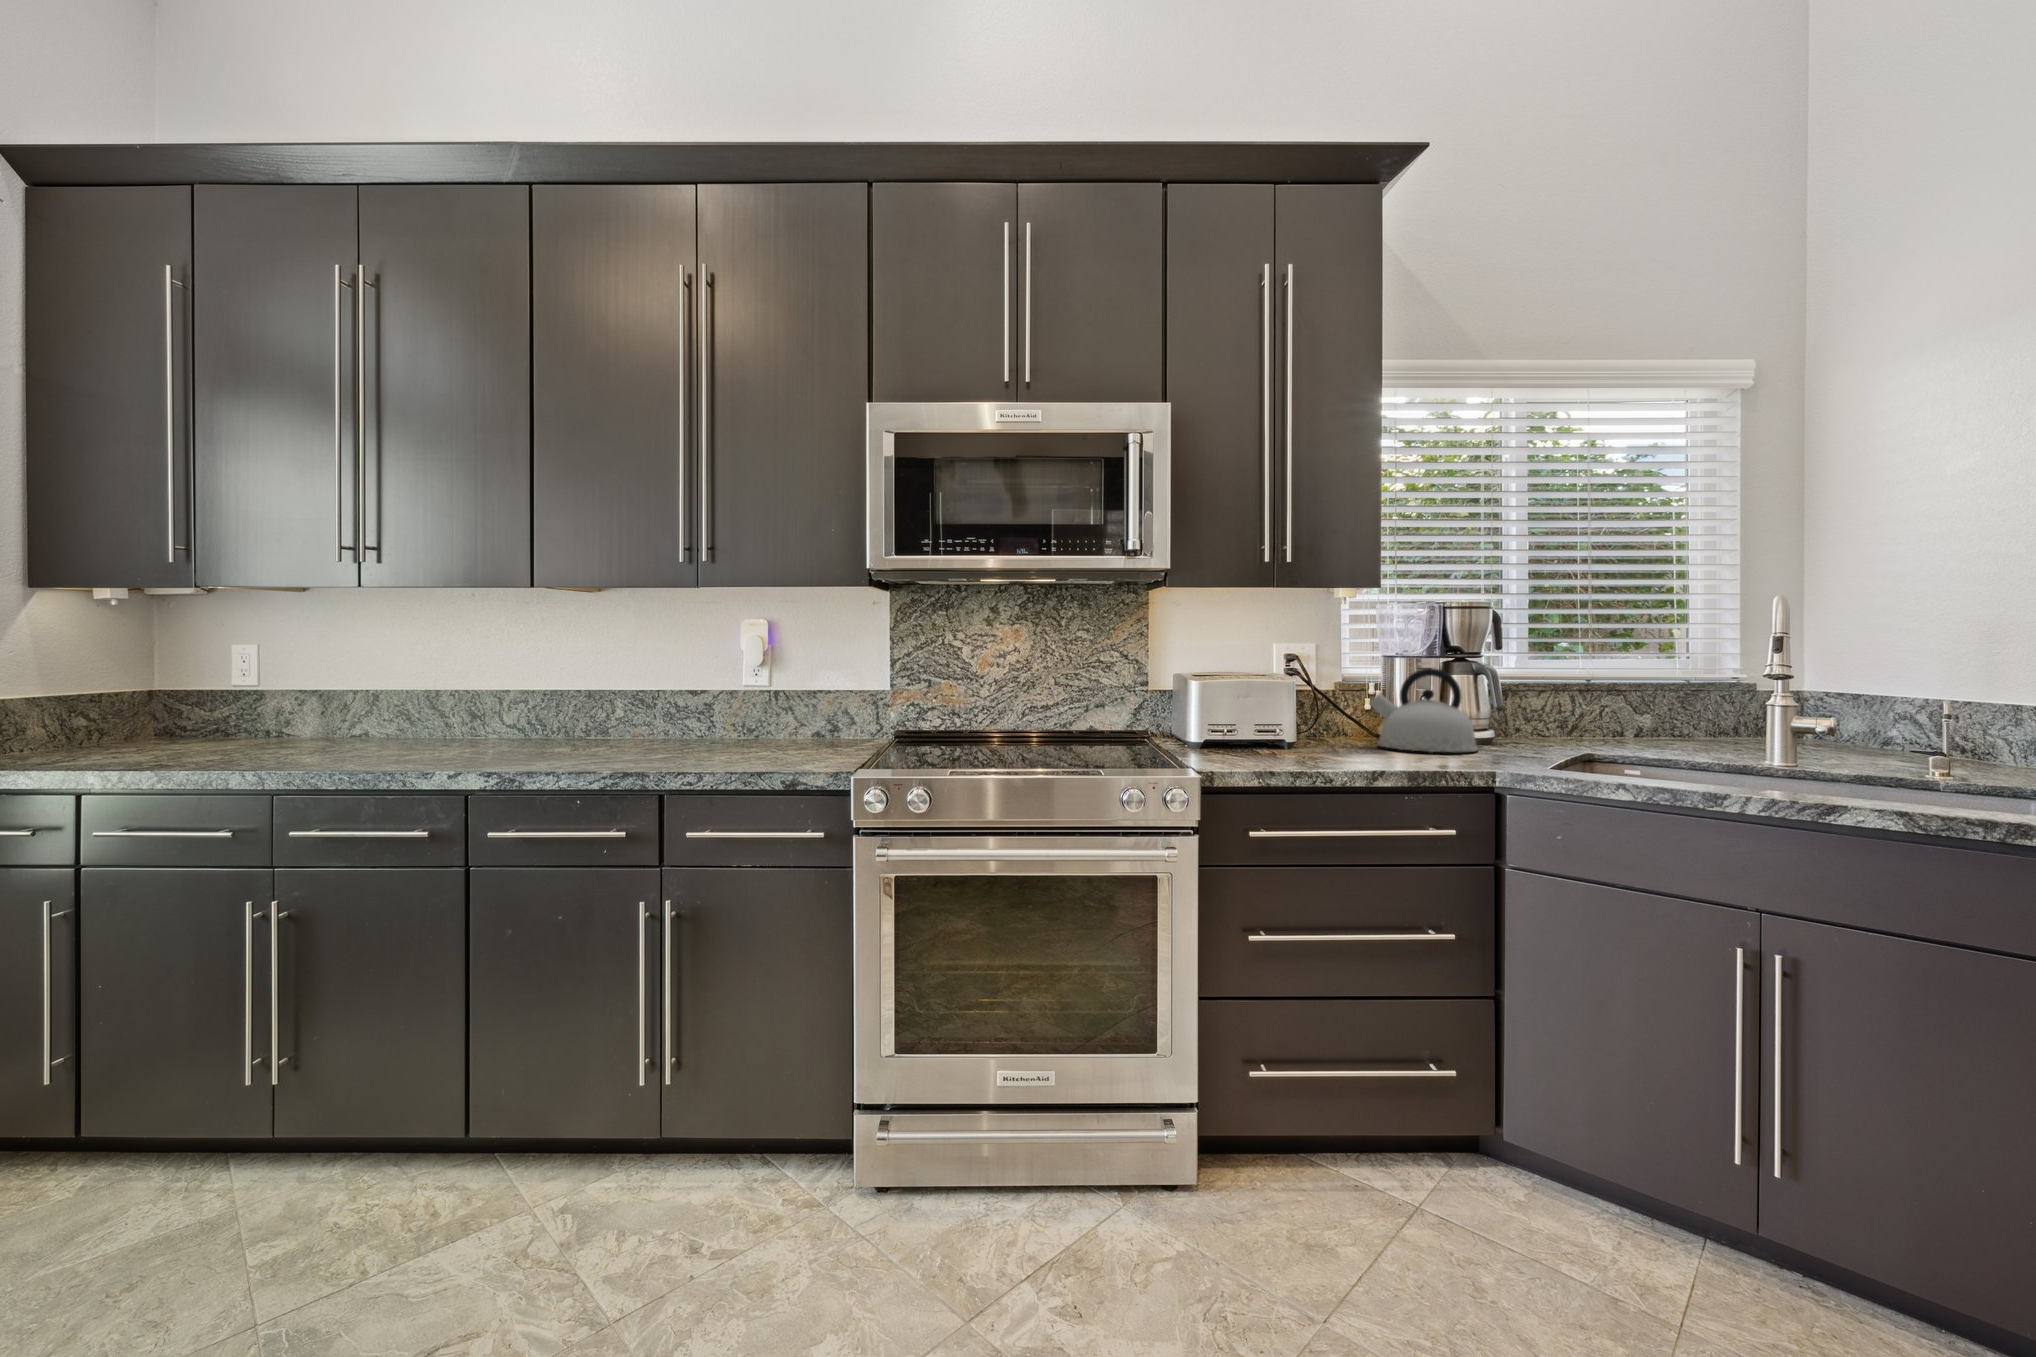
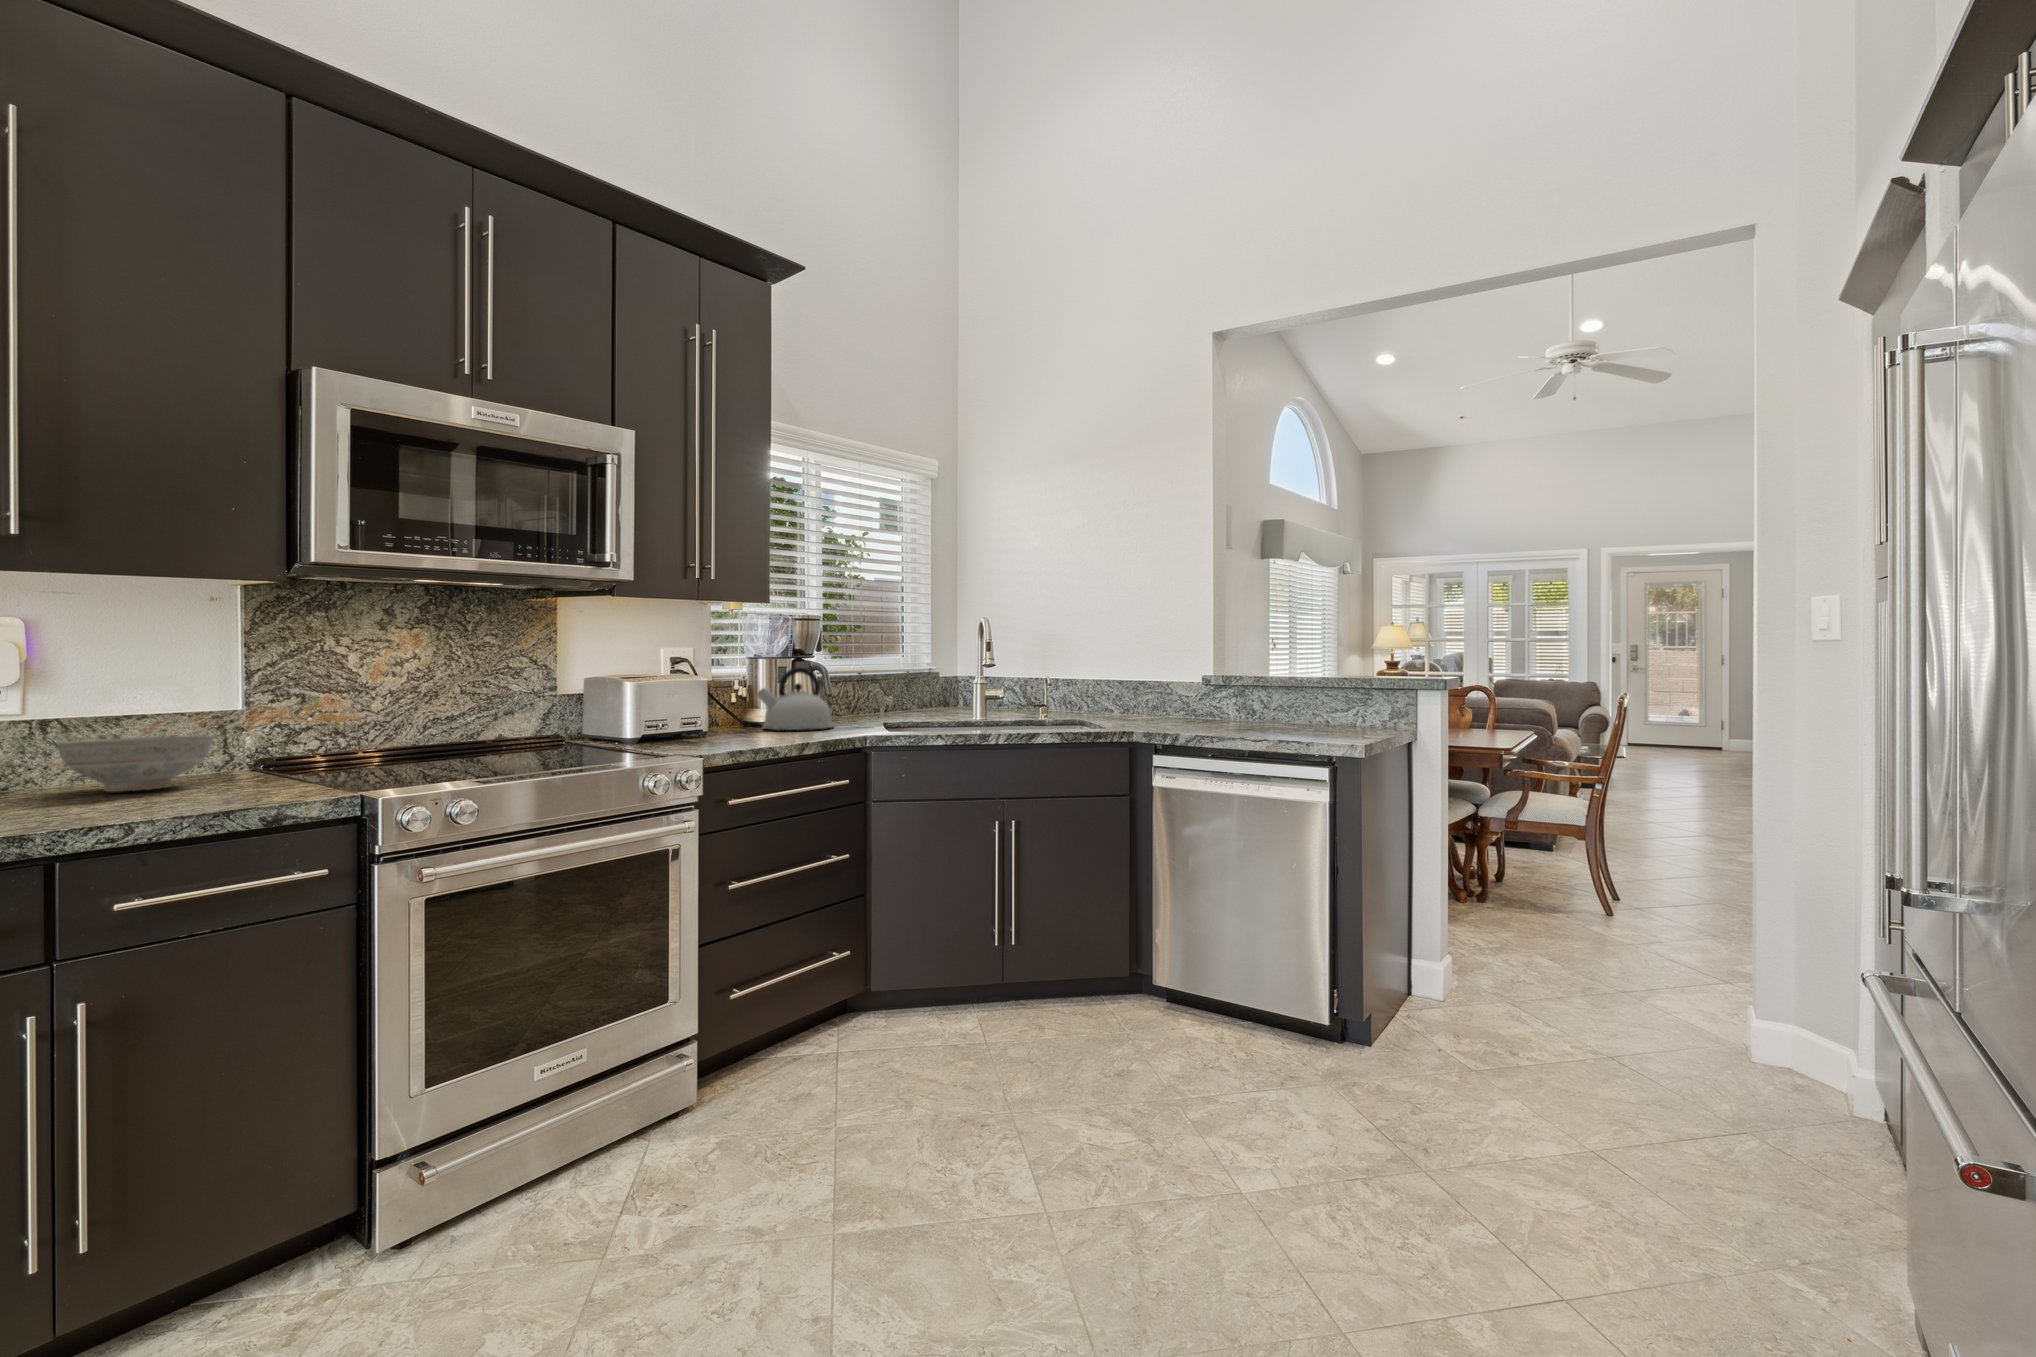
decorative bowl: none [740,708,831,749] -> present [56,736,214,792]

